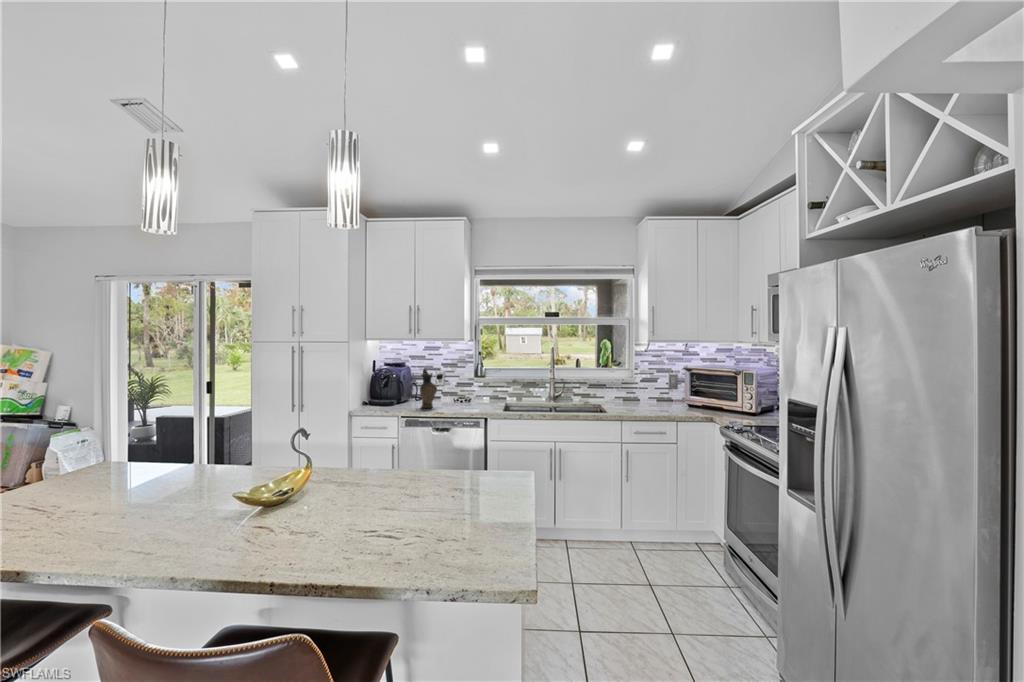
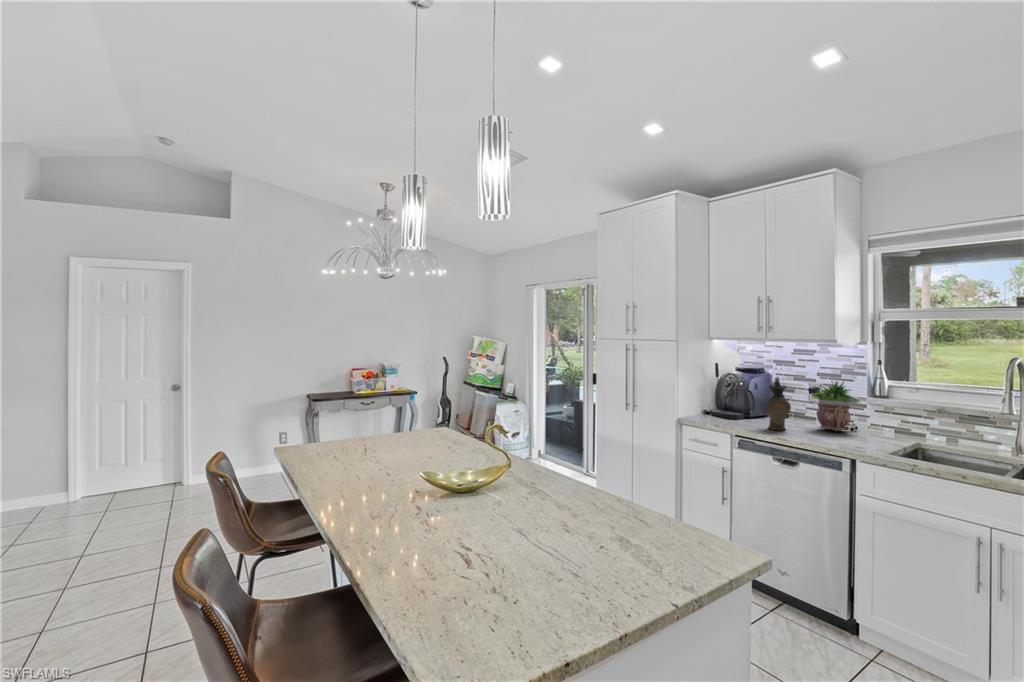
potted plant: none [445,367,475,403] -> present [811,381,860,431]

